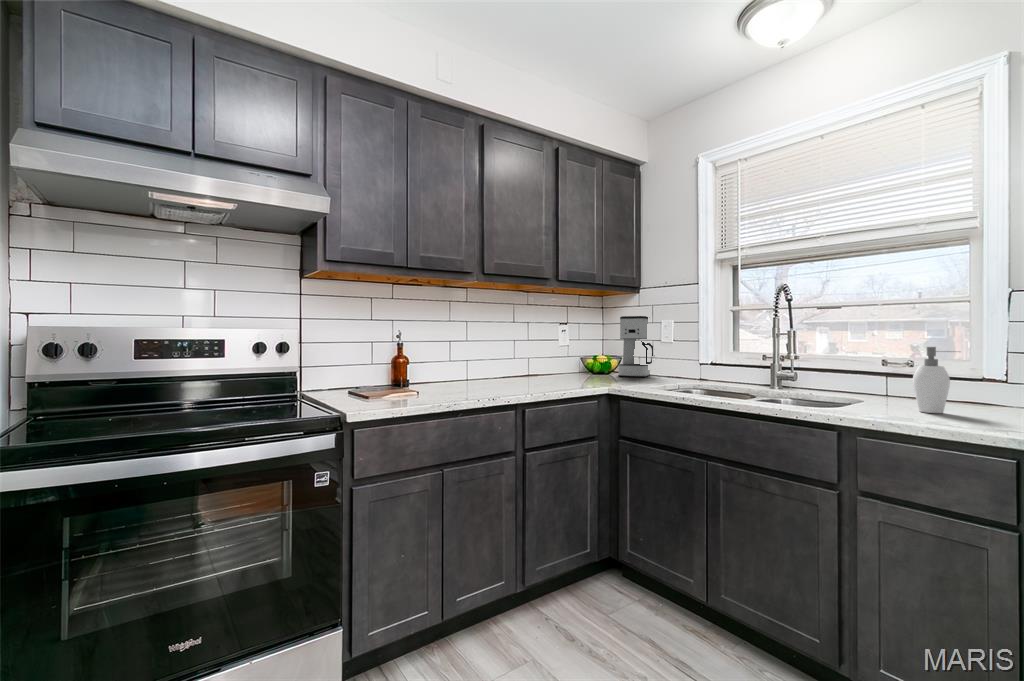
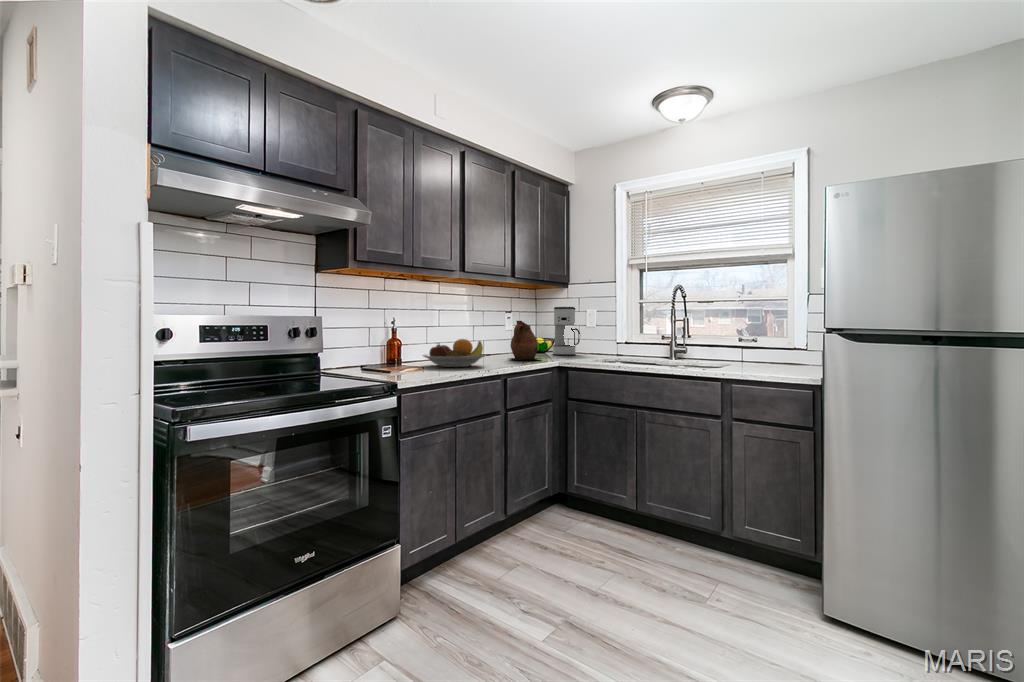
ceramic pitcher: none [548,334,591,384] -> present [510,321,540,360]
soap dispenser: present [913,347,956,413] -> none [763,328,790,370]
fruit bowl: none [423,357,503,393] -> present [423,339,486,367]

